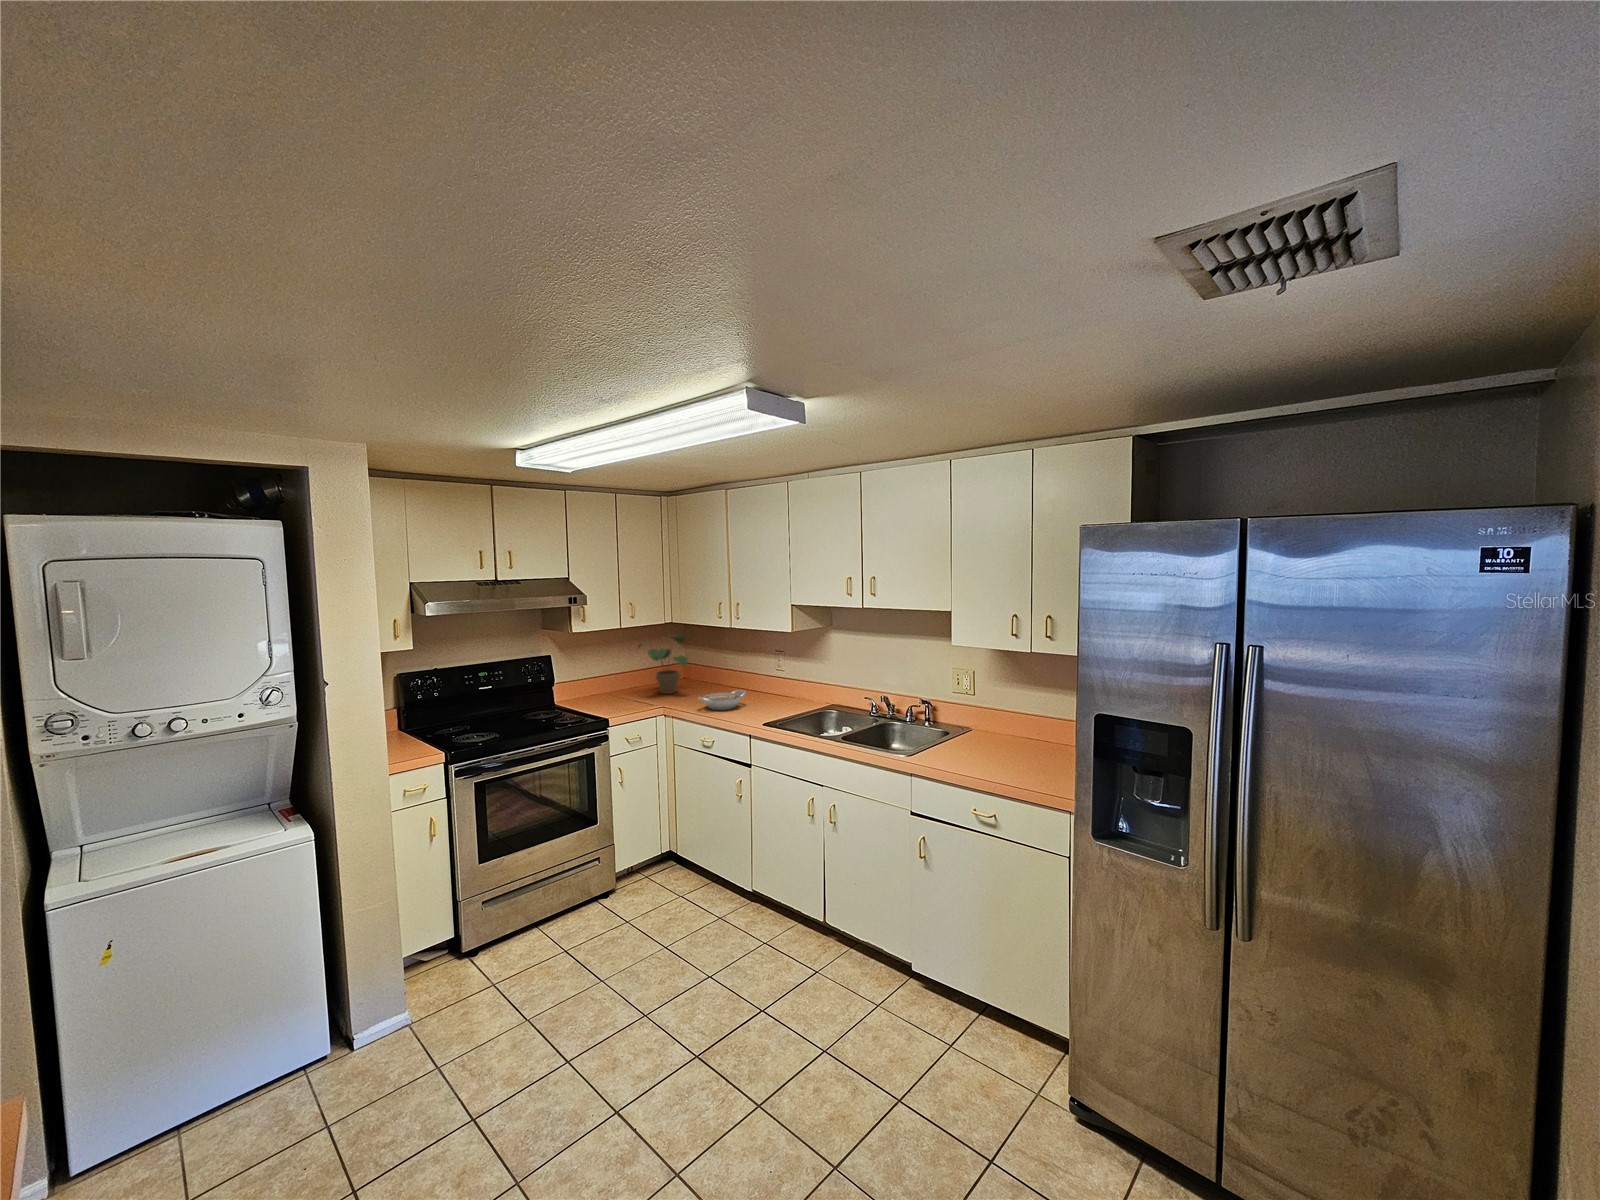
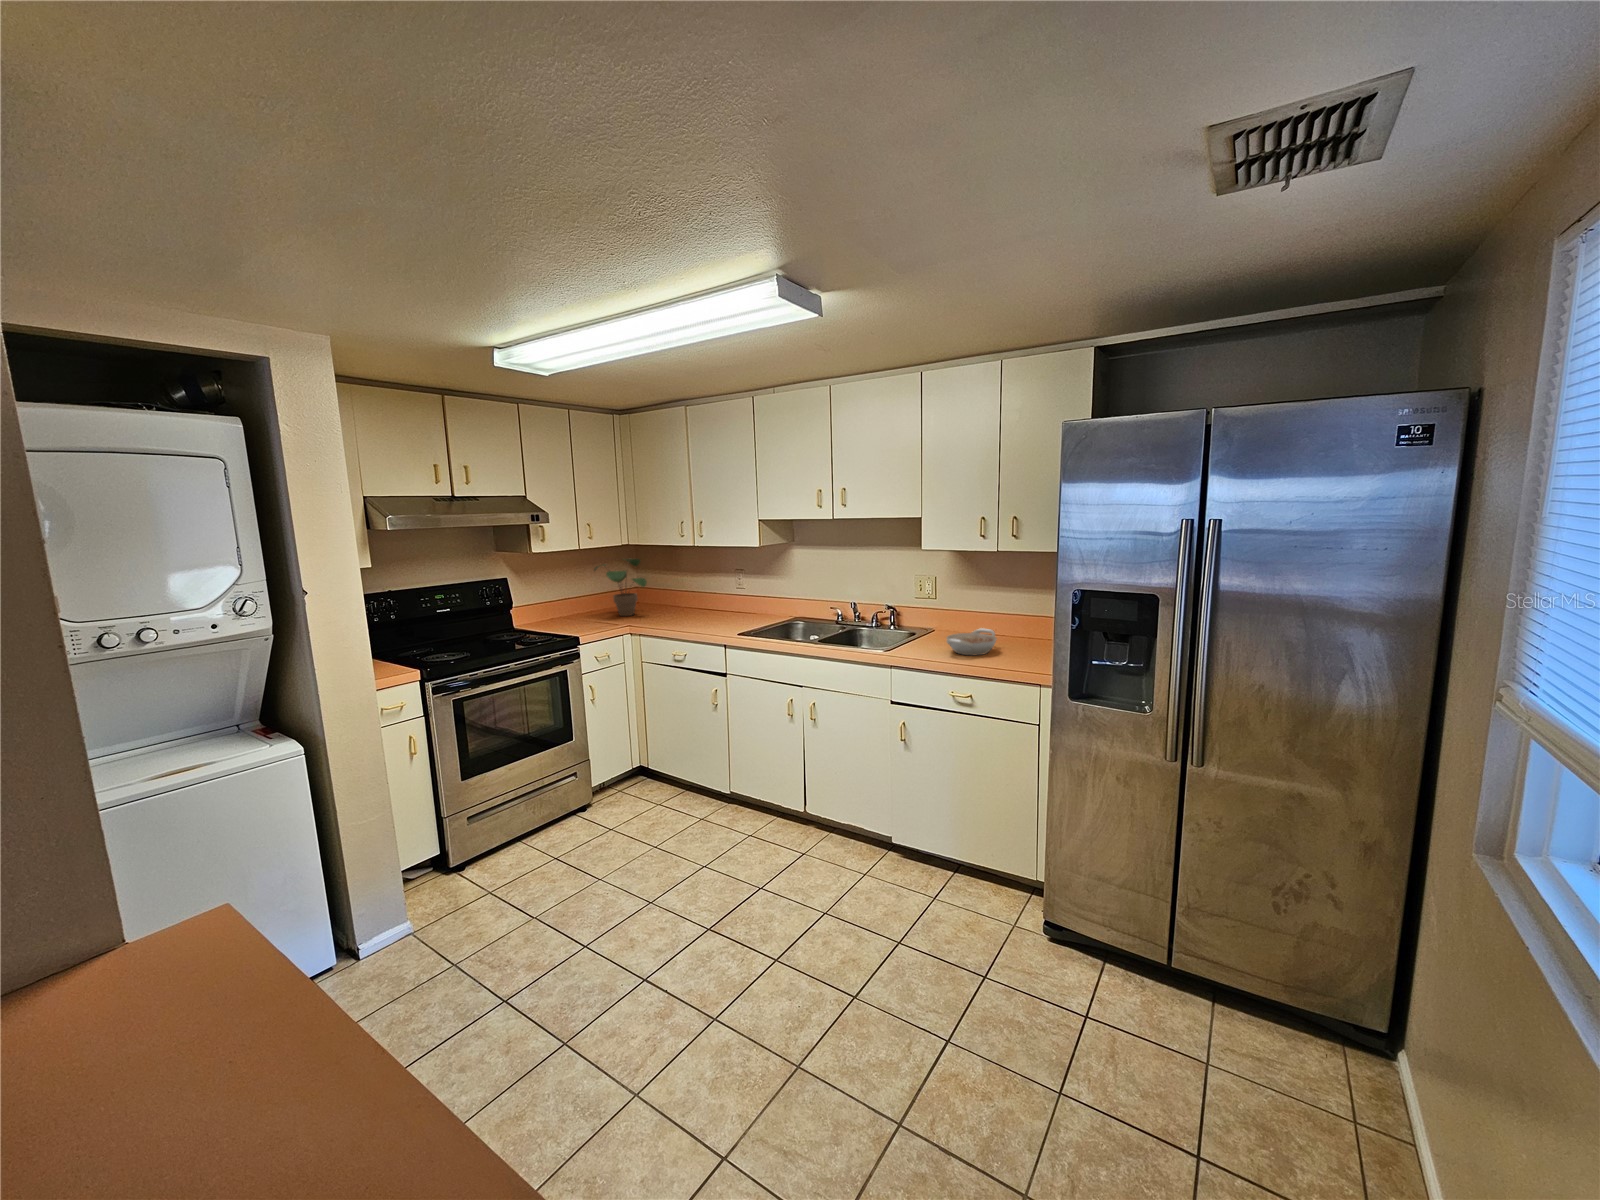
bowl: present [697,690,746,710] -> present [947,628,997,655]

